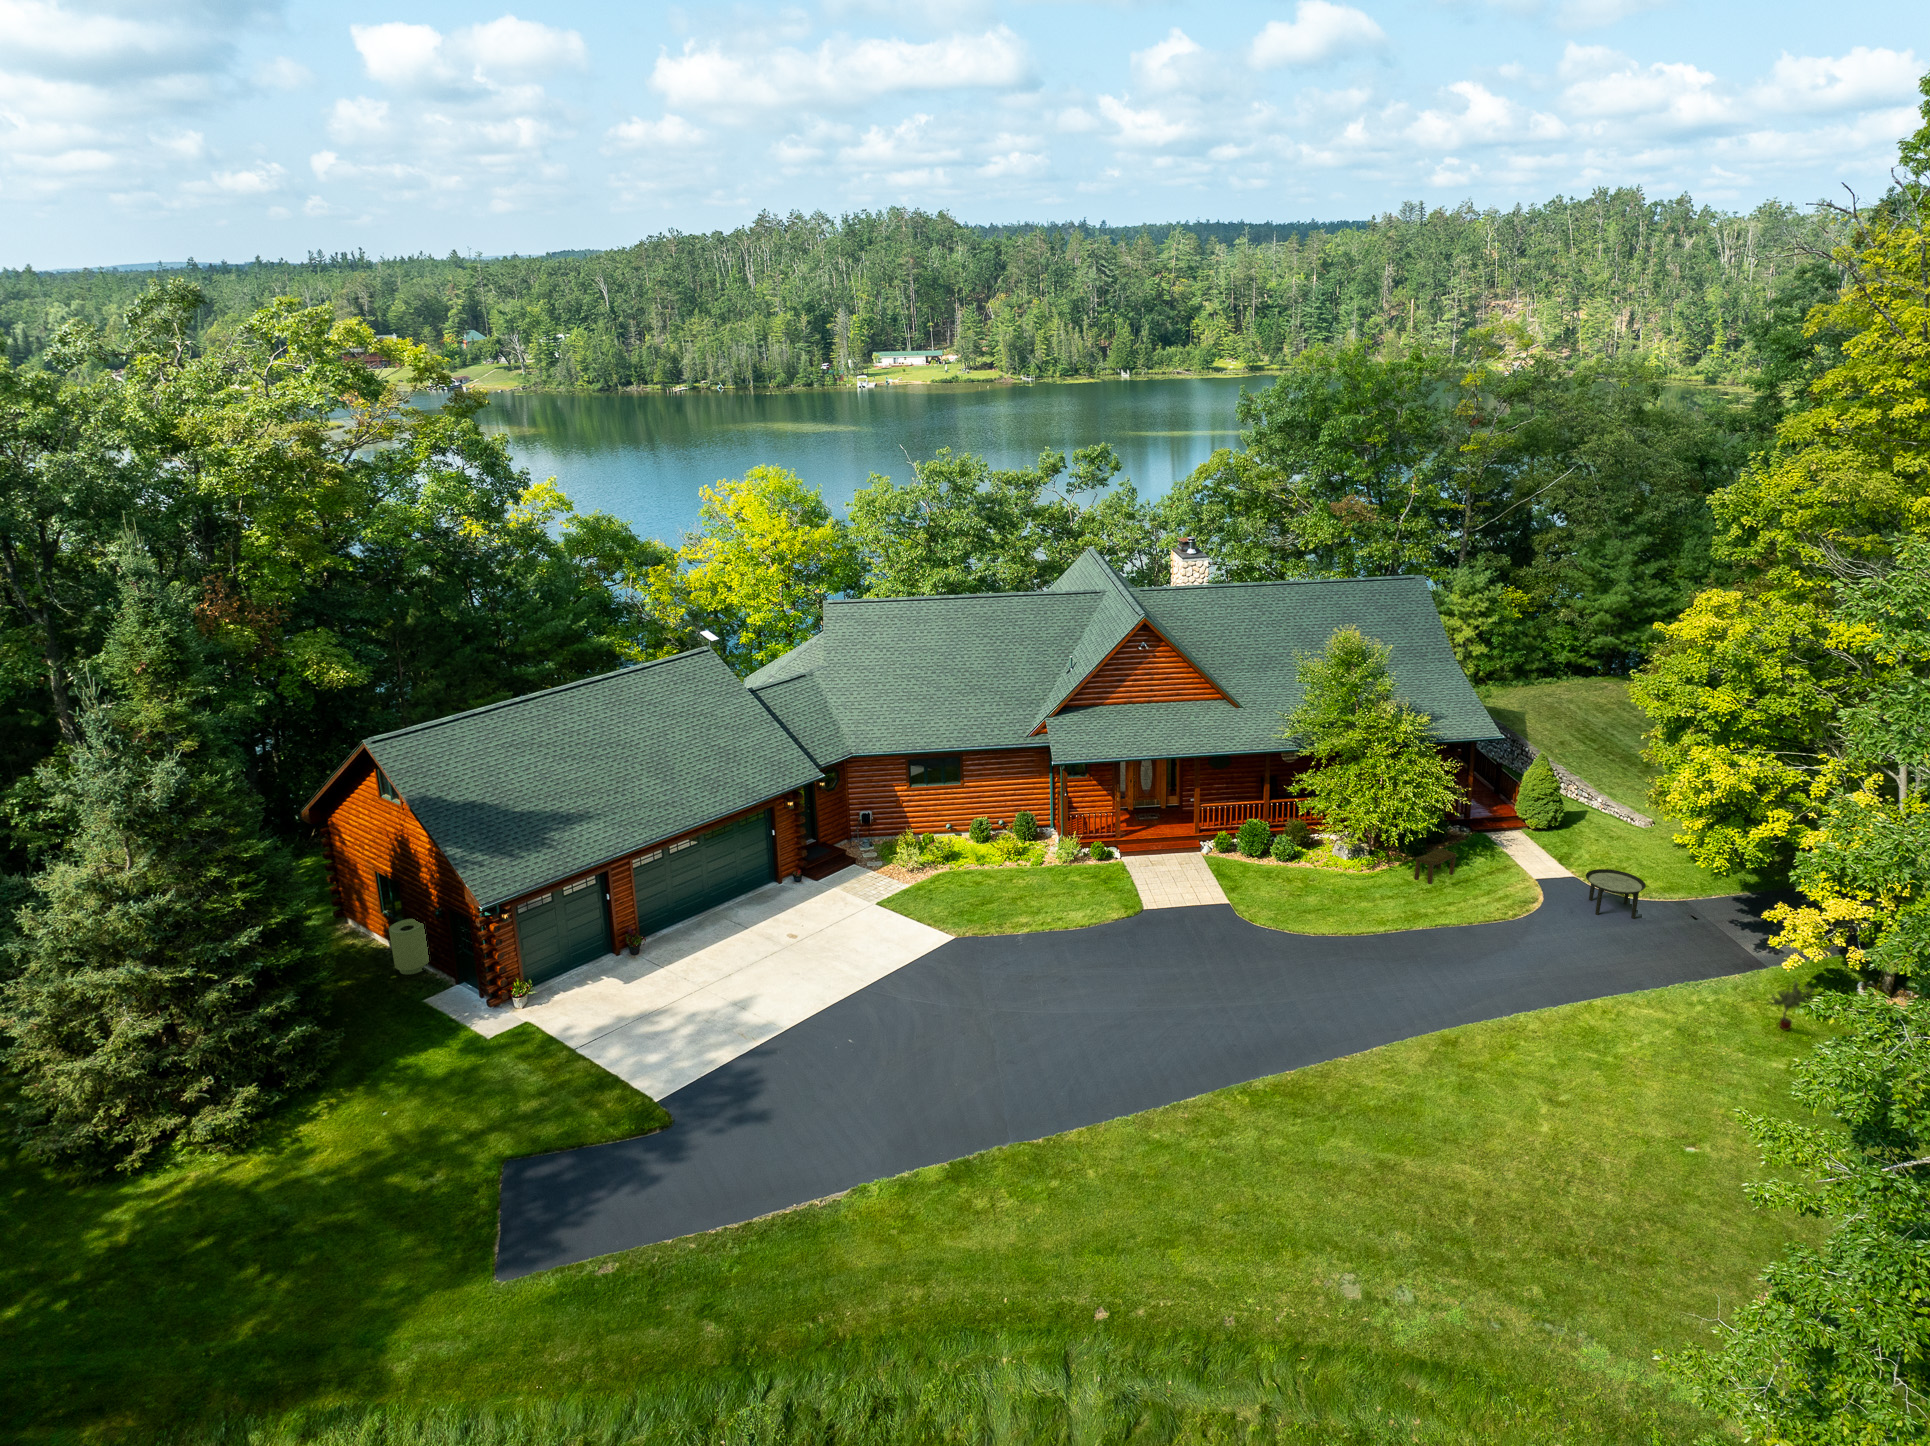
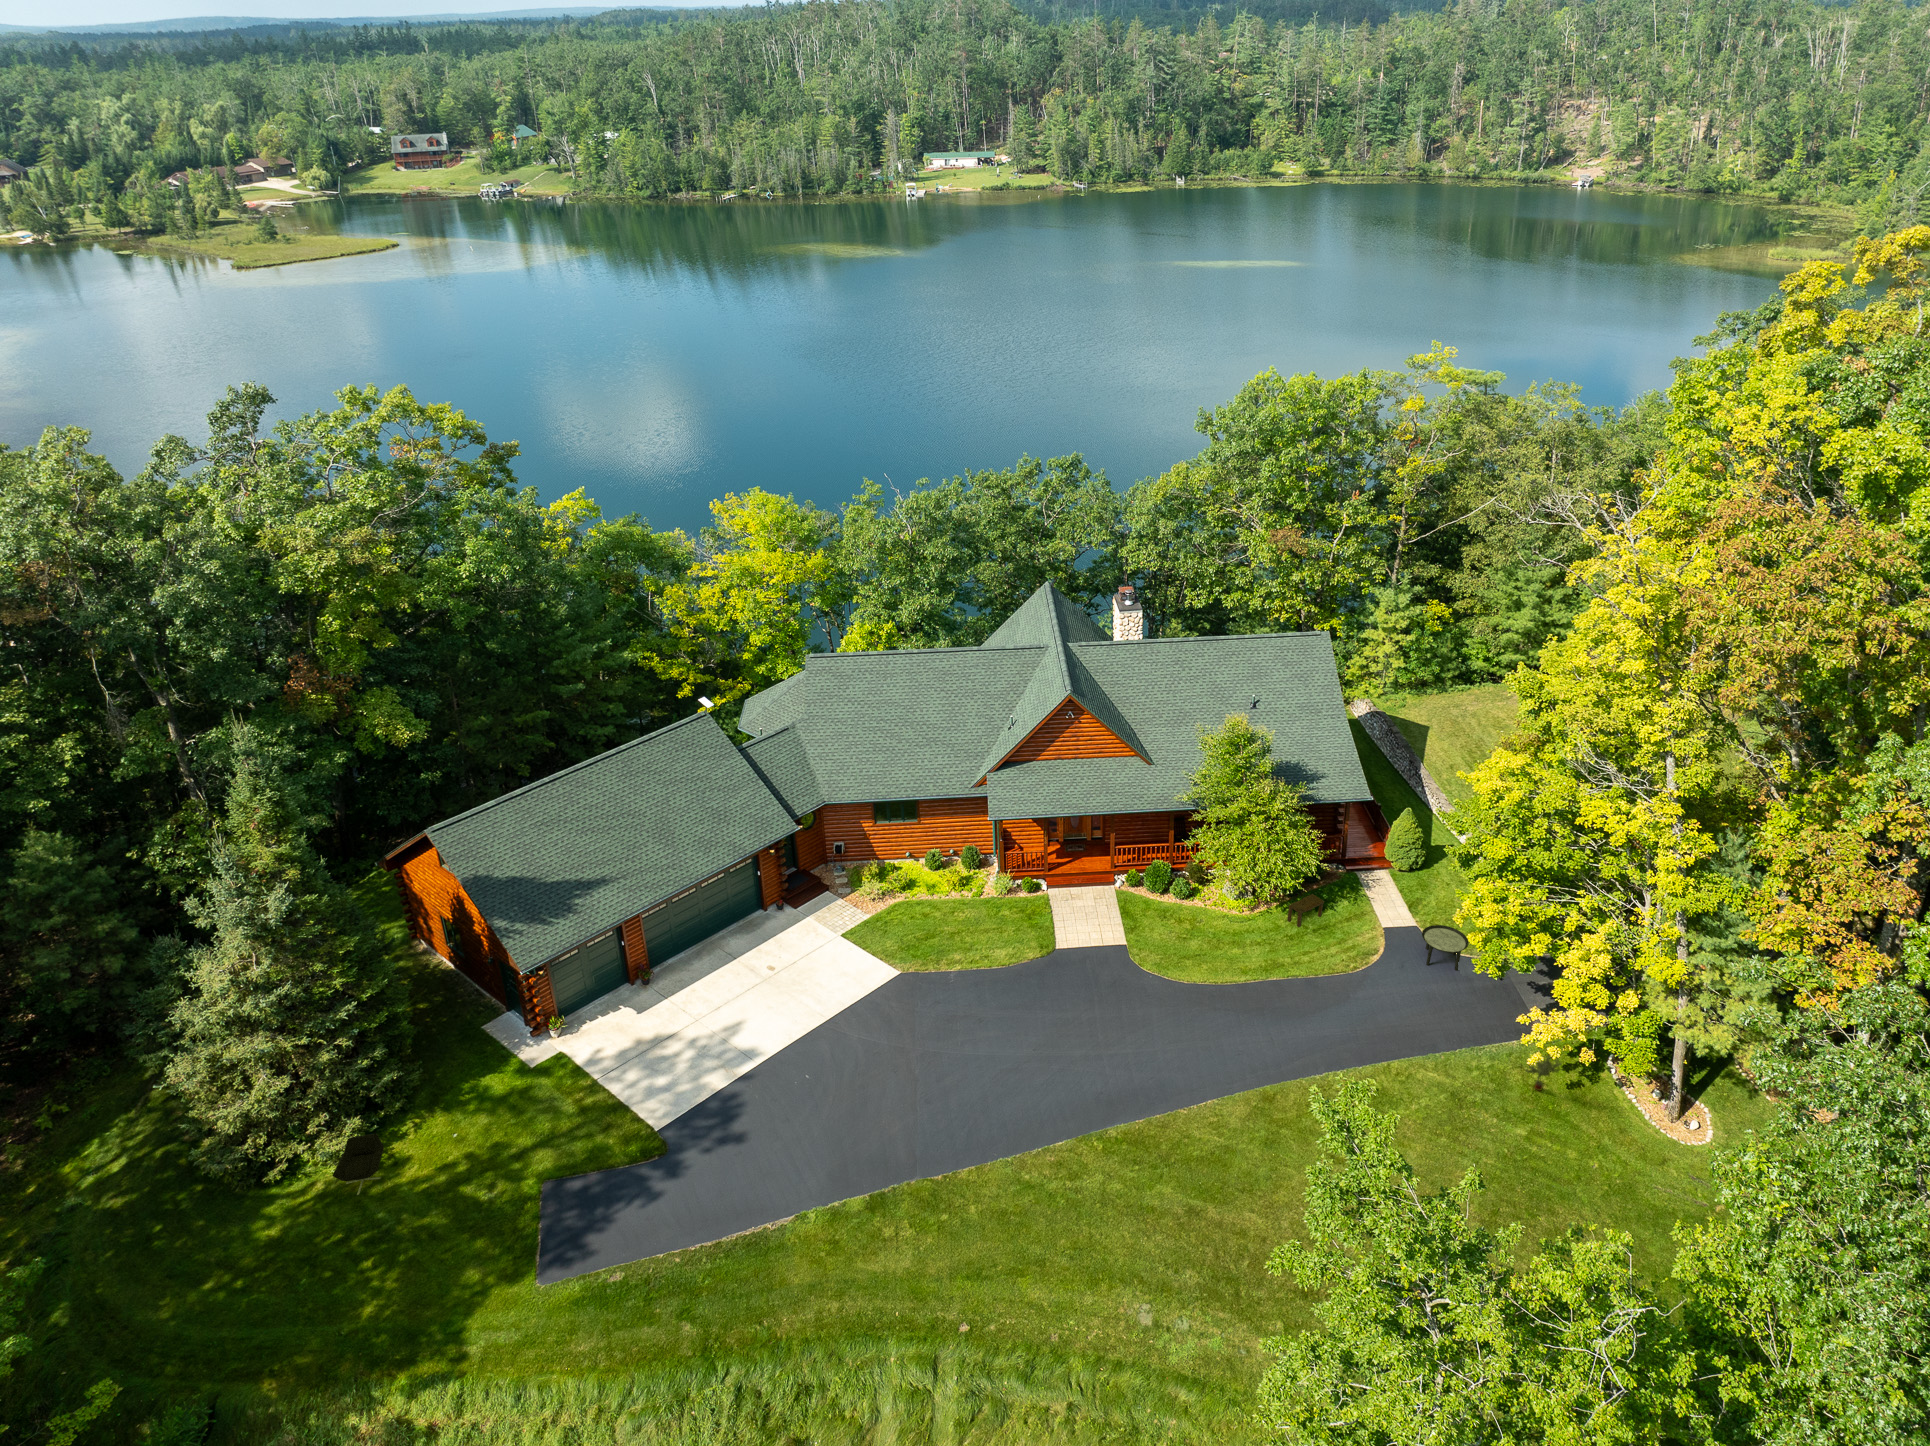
trash can: present [389,919,429,975] -> none [447,955,480,999]
lounge chair: none [209,1102,285,1182] -> present [333,1134,384,1195]

